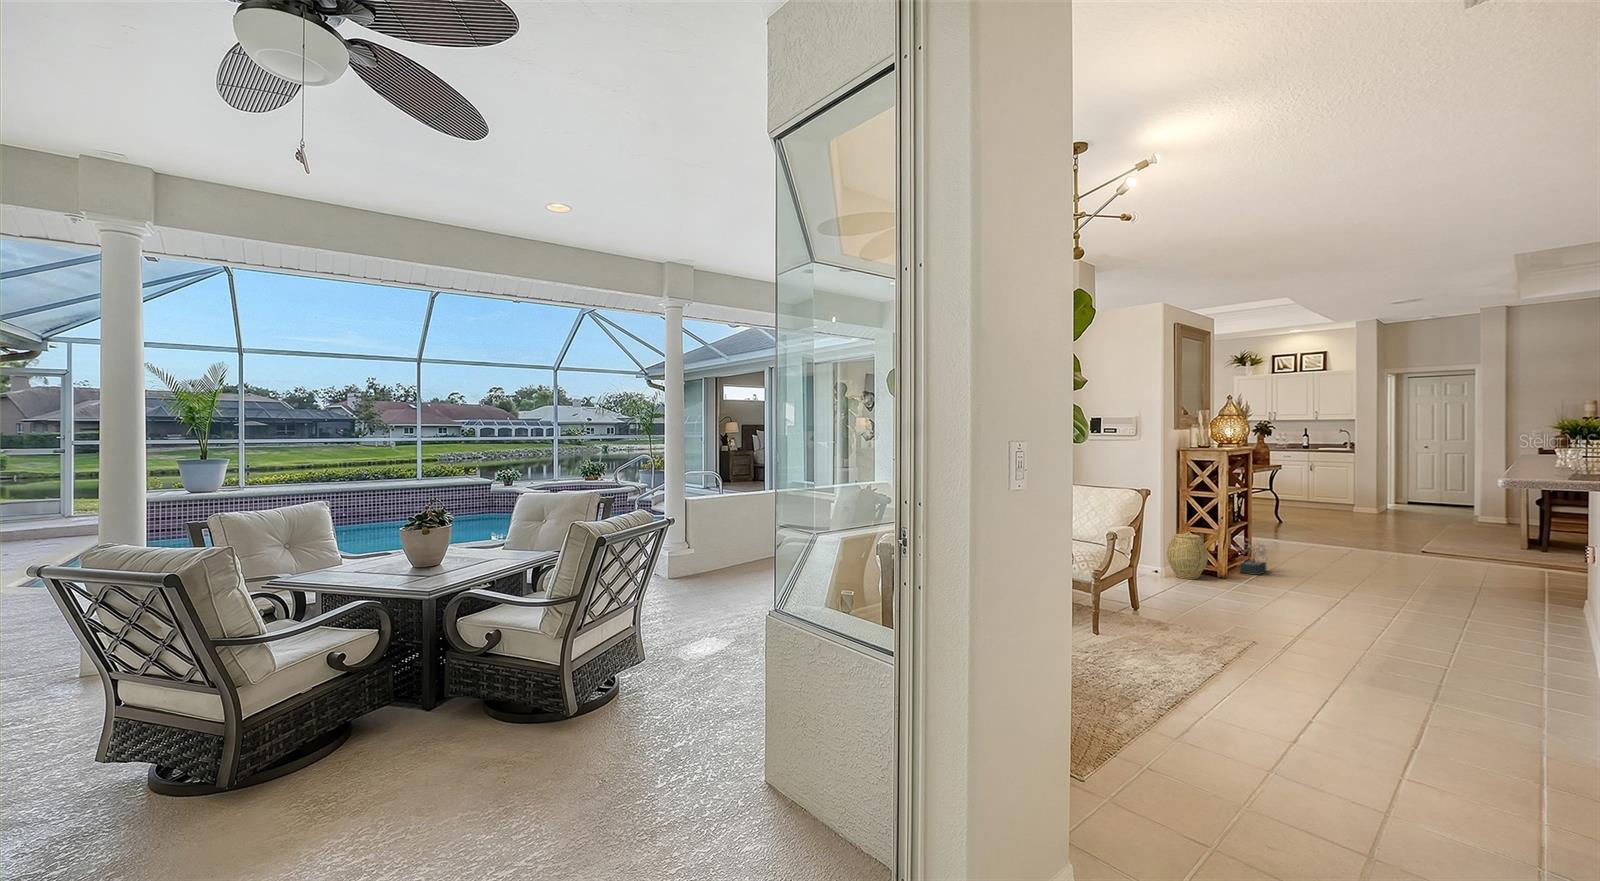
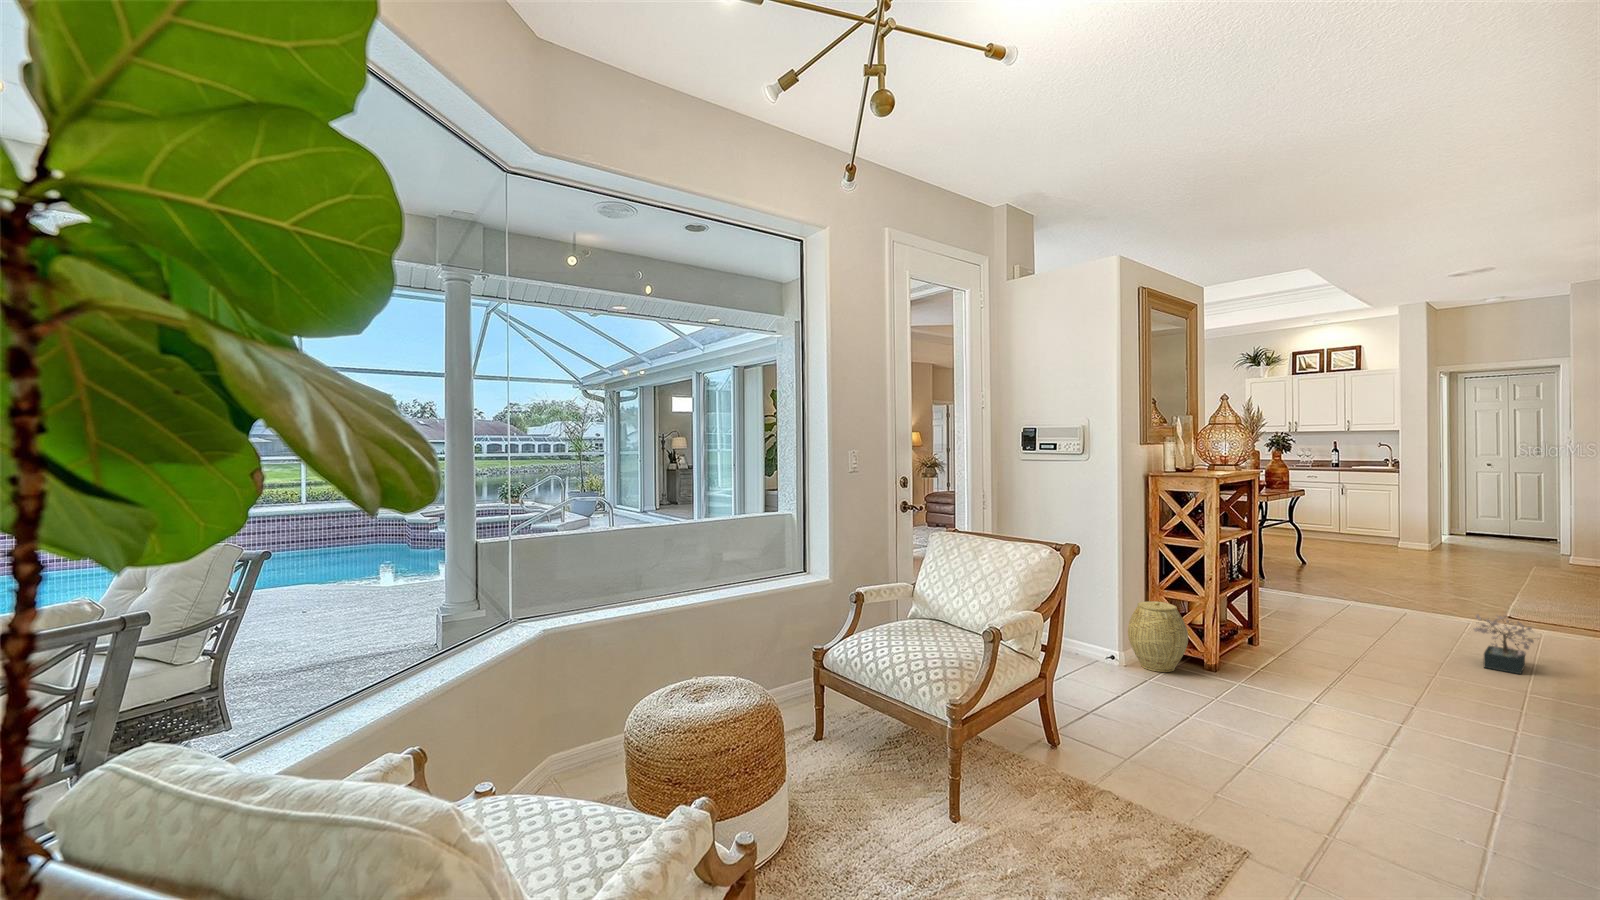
decorative plant: present [1234,539,1268,575] -> present [1474,615,1534,674]

